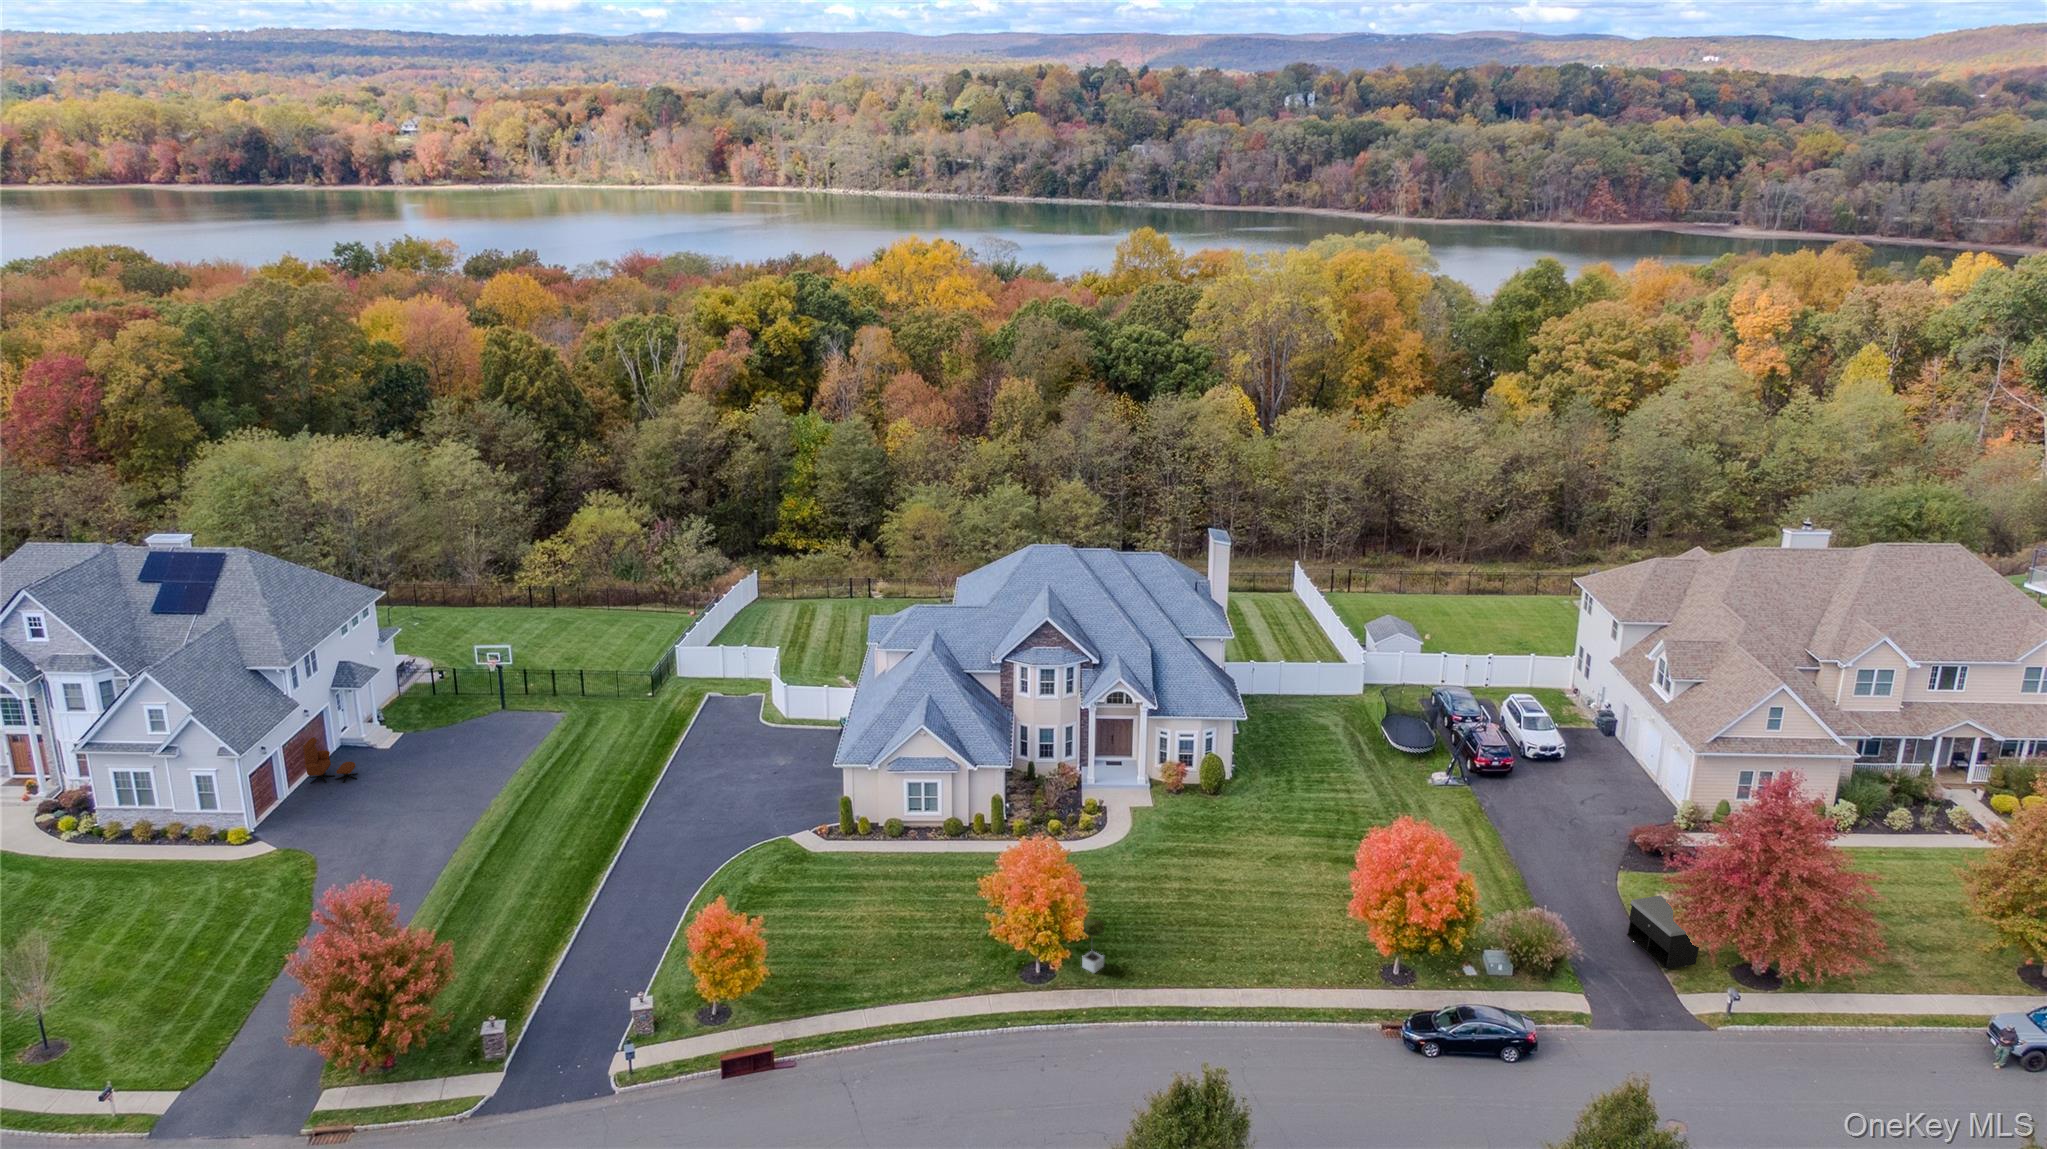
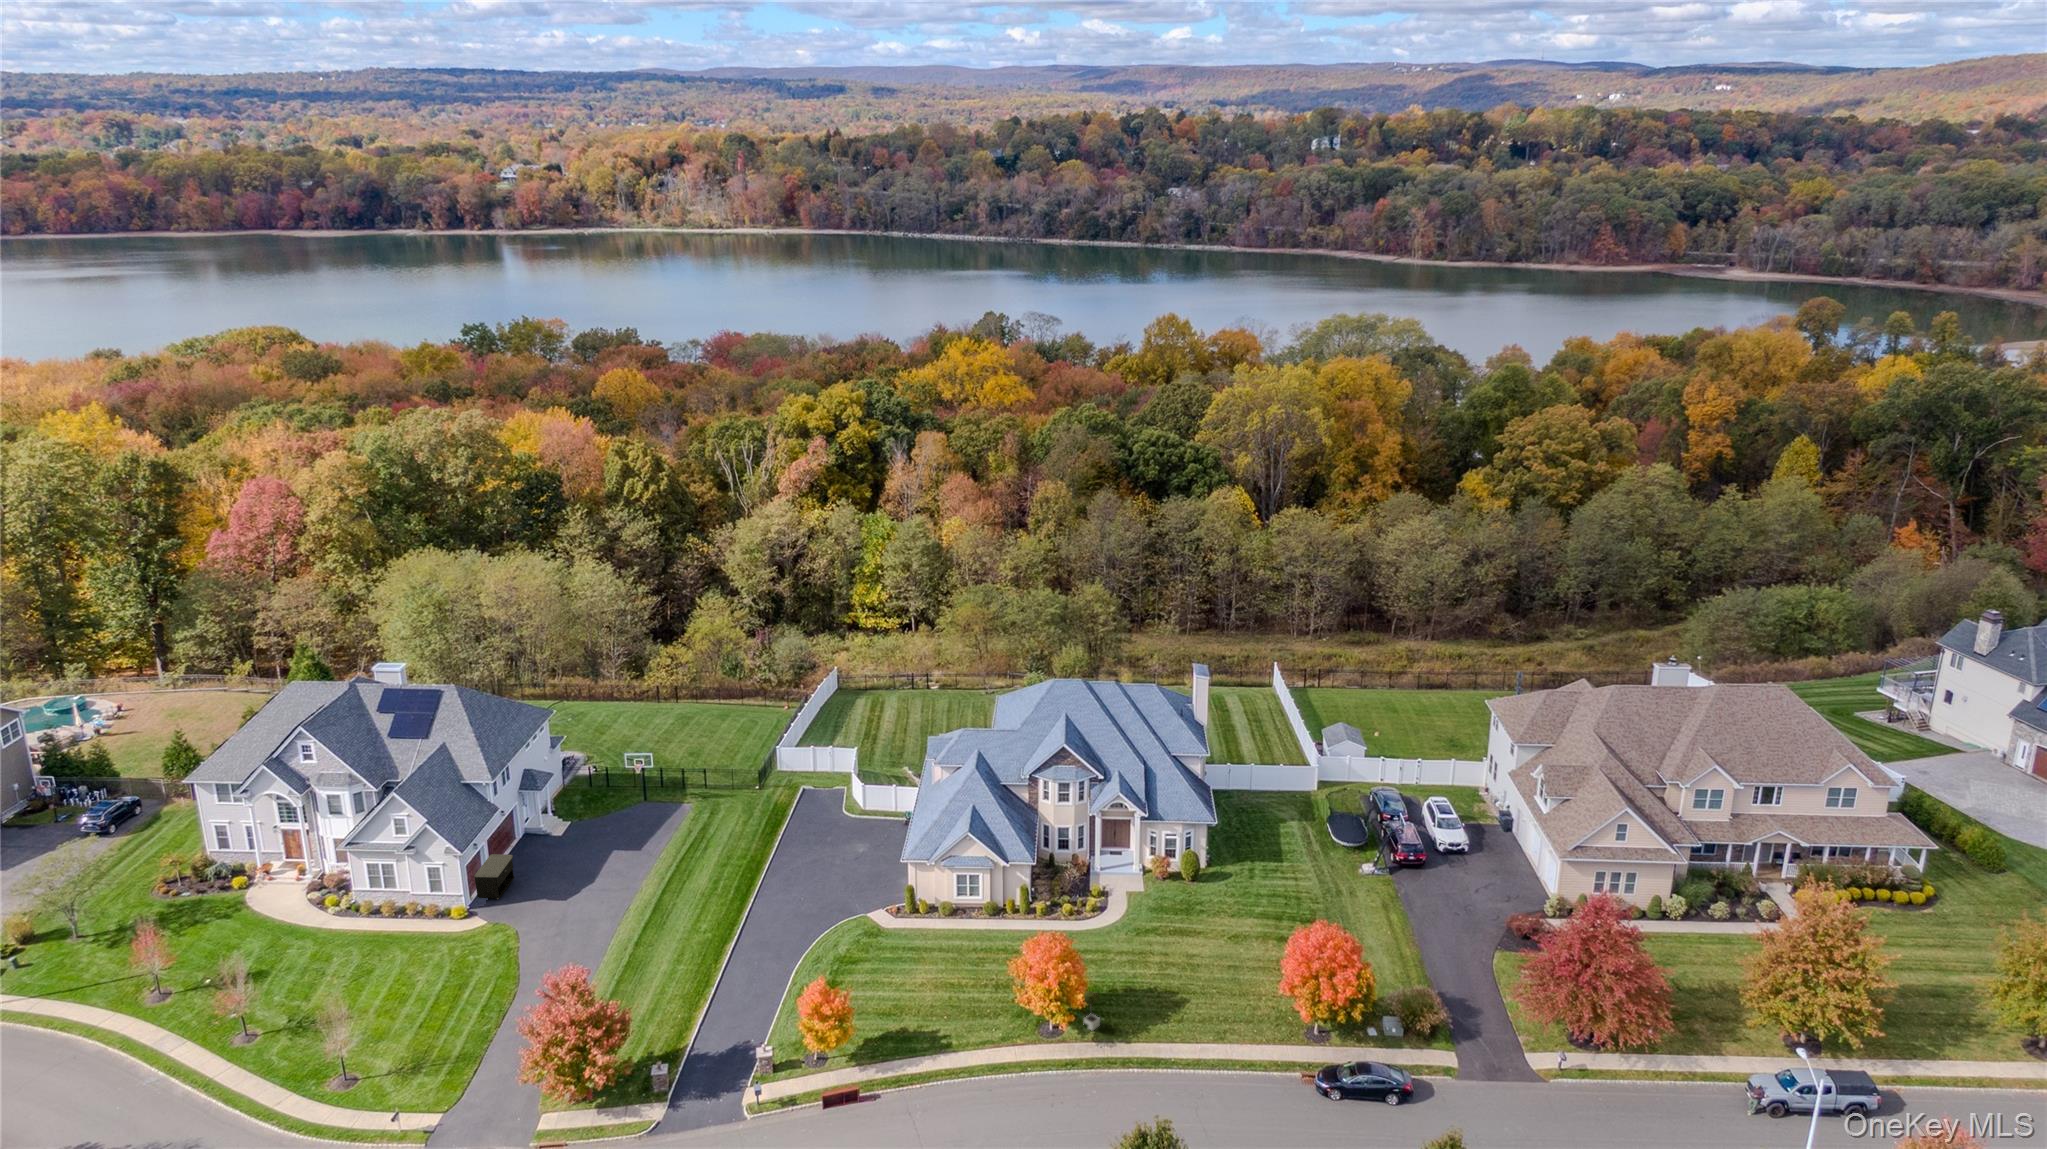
lounge chair: present [303,737,358,784] -> none [501,831,540,866]
storage bench: present [1627,896,1699,970] -> present [474,854,515,899]

